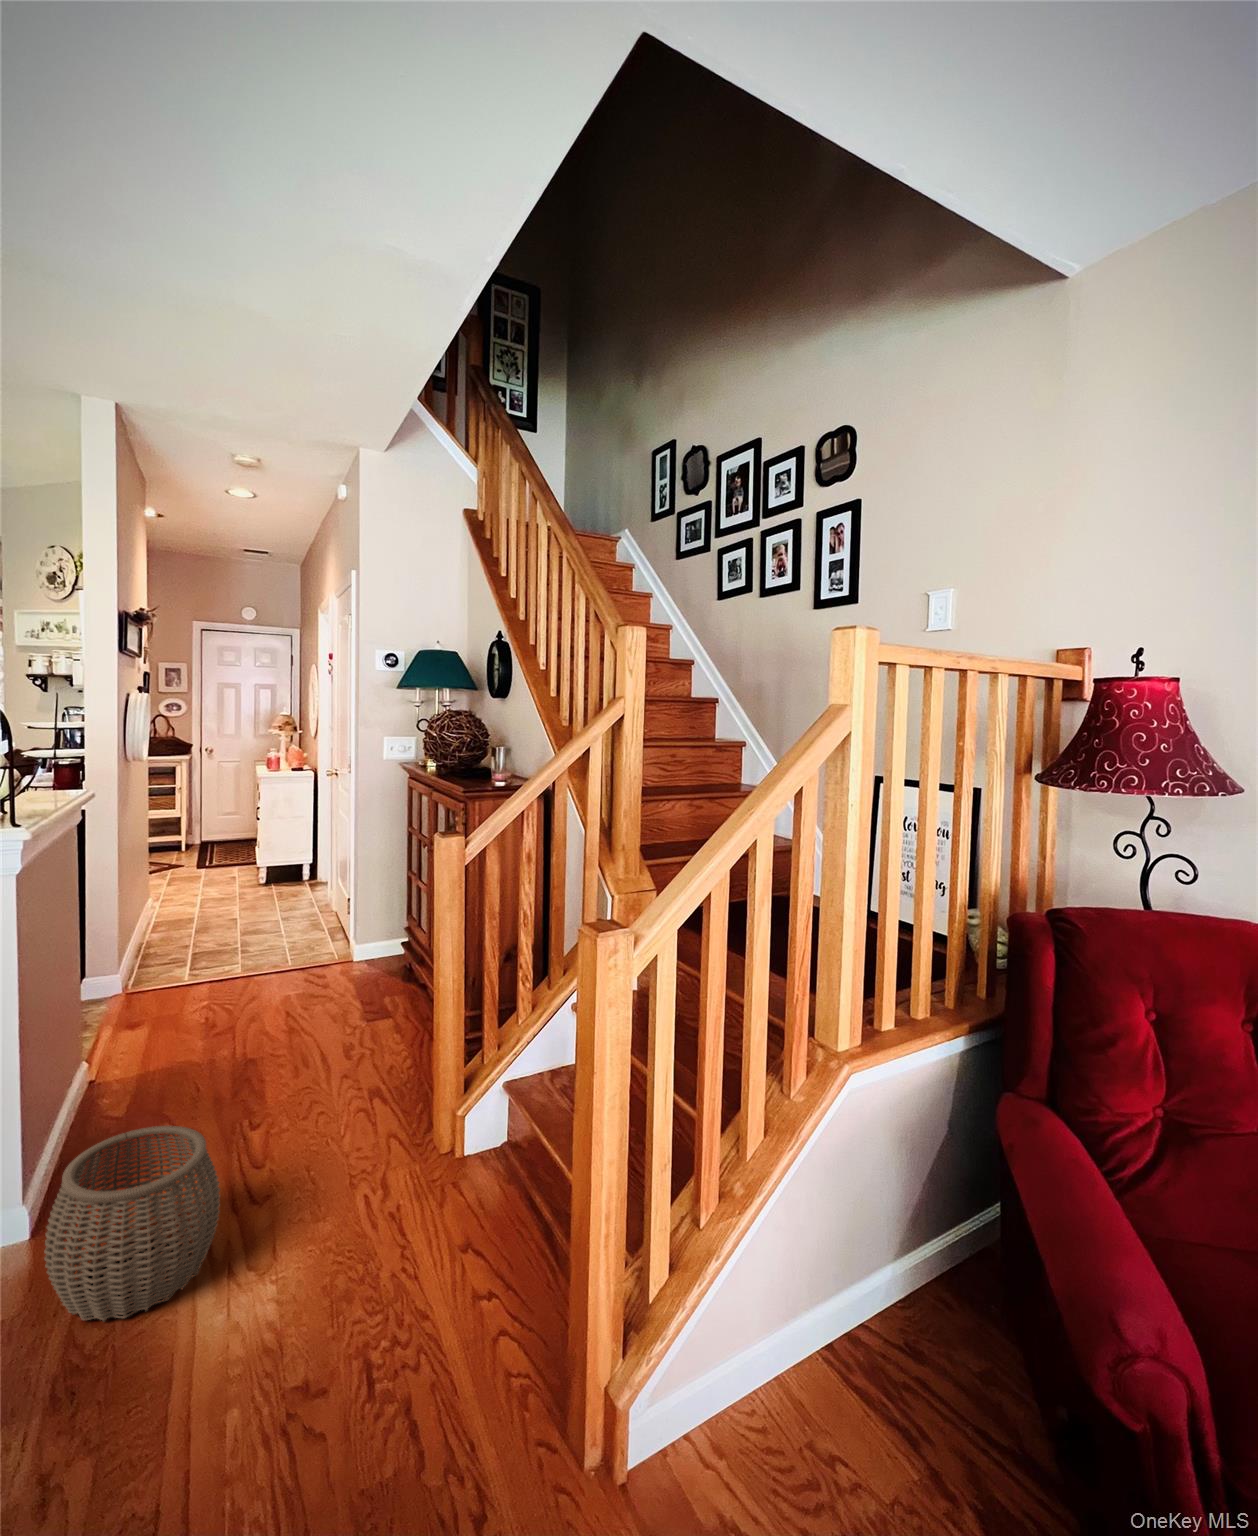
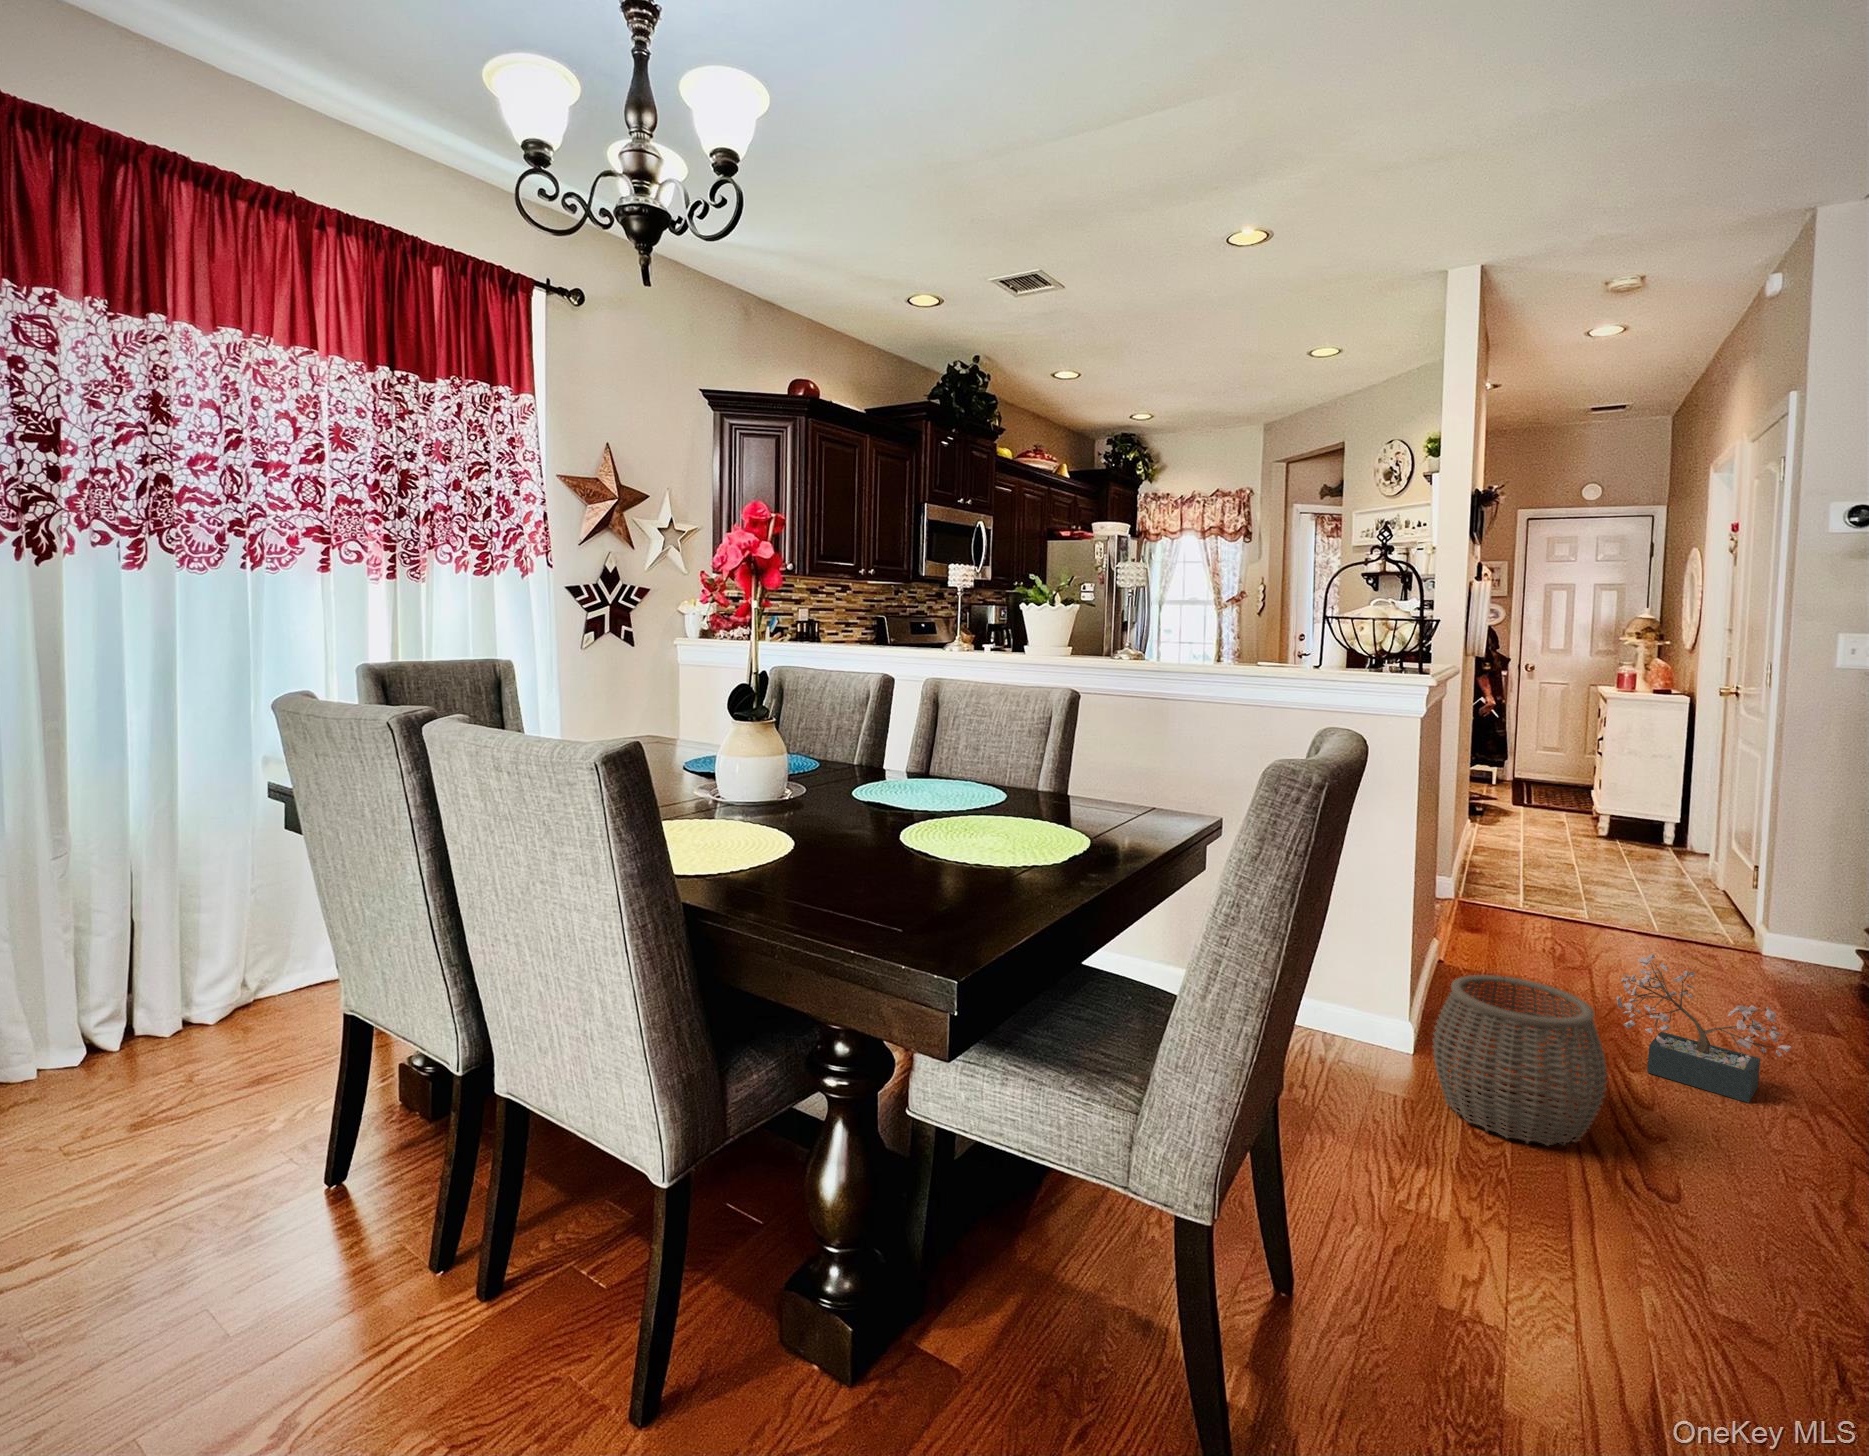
decorative plant: none [242,1035,358,1141] -> present [1616,954,1791,1103]

